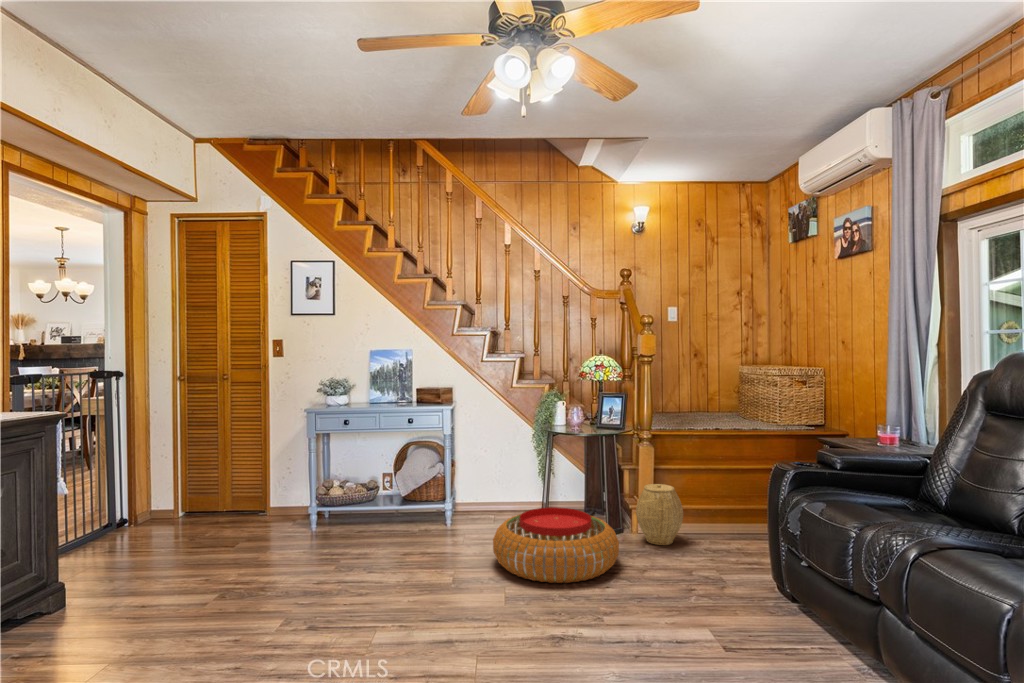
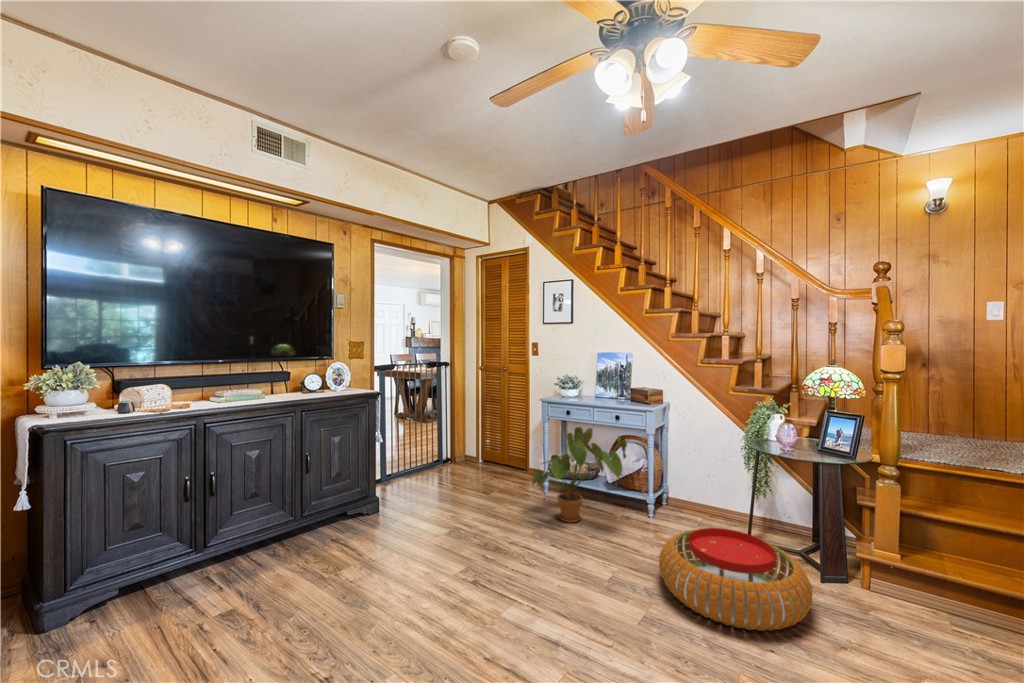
house plant: none [317,437,428,550] -> present [532,427,627,523]
woven basket: present [636,484,683,545] -> none [862,534,939,621]

